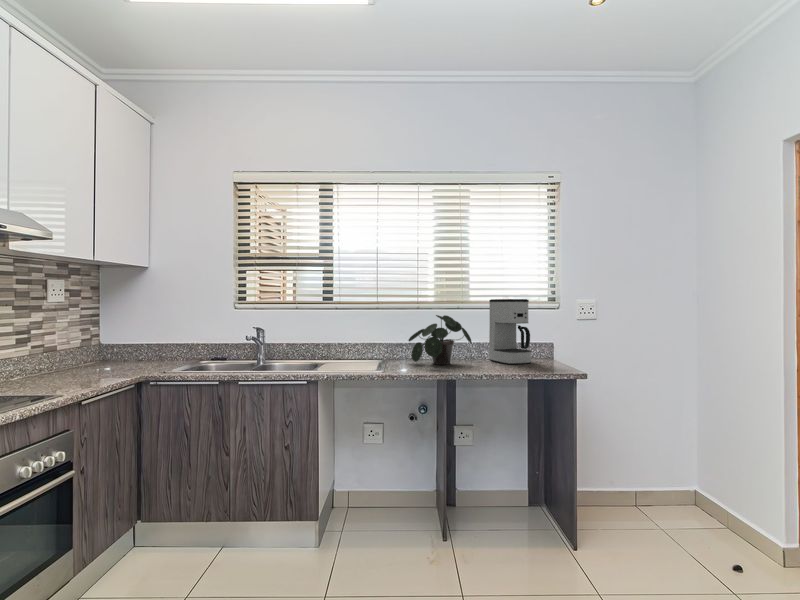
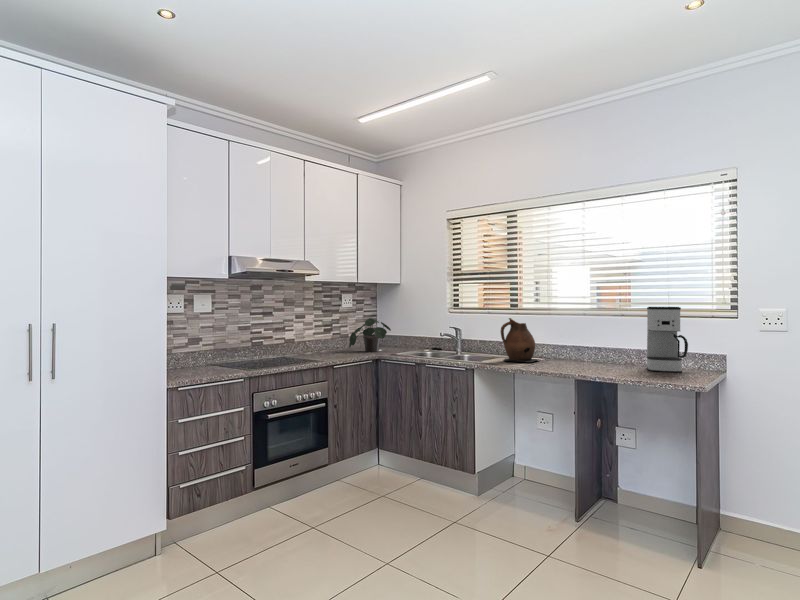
ceramic pitcher: none [336,314,380,367] -> present [501,318,539,363]
potted plant: present [409,315,472,365] -> present [349,318,391,352]

